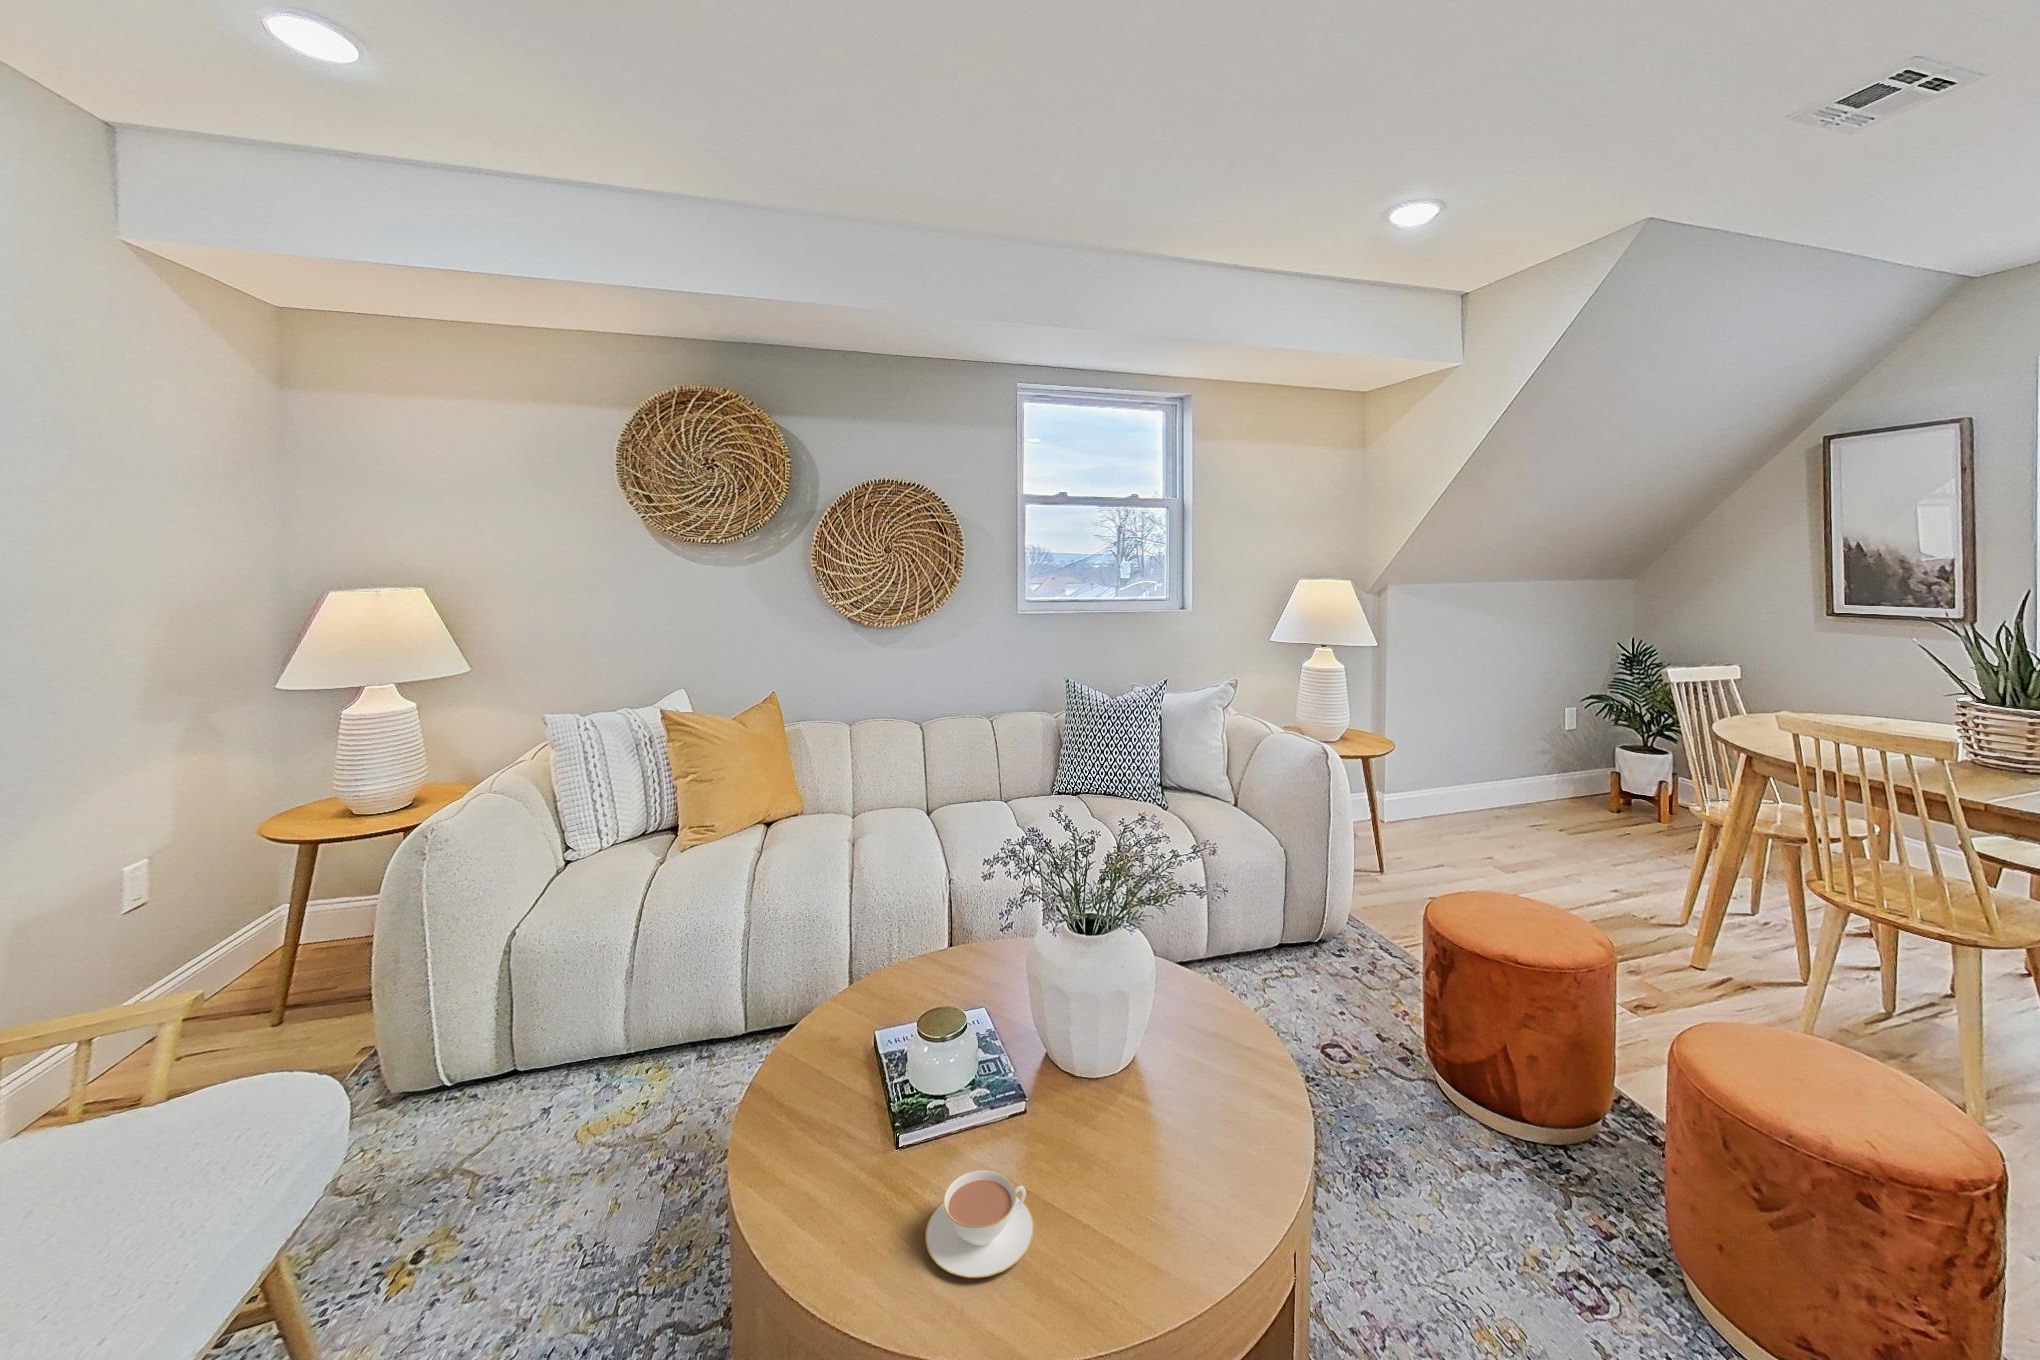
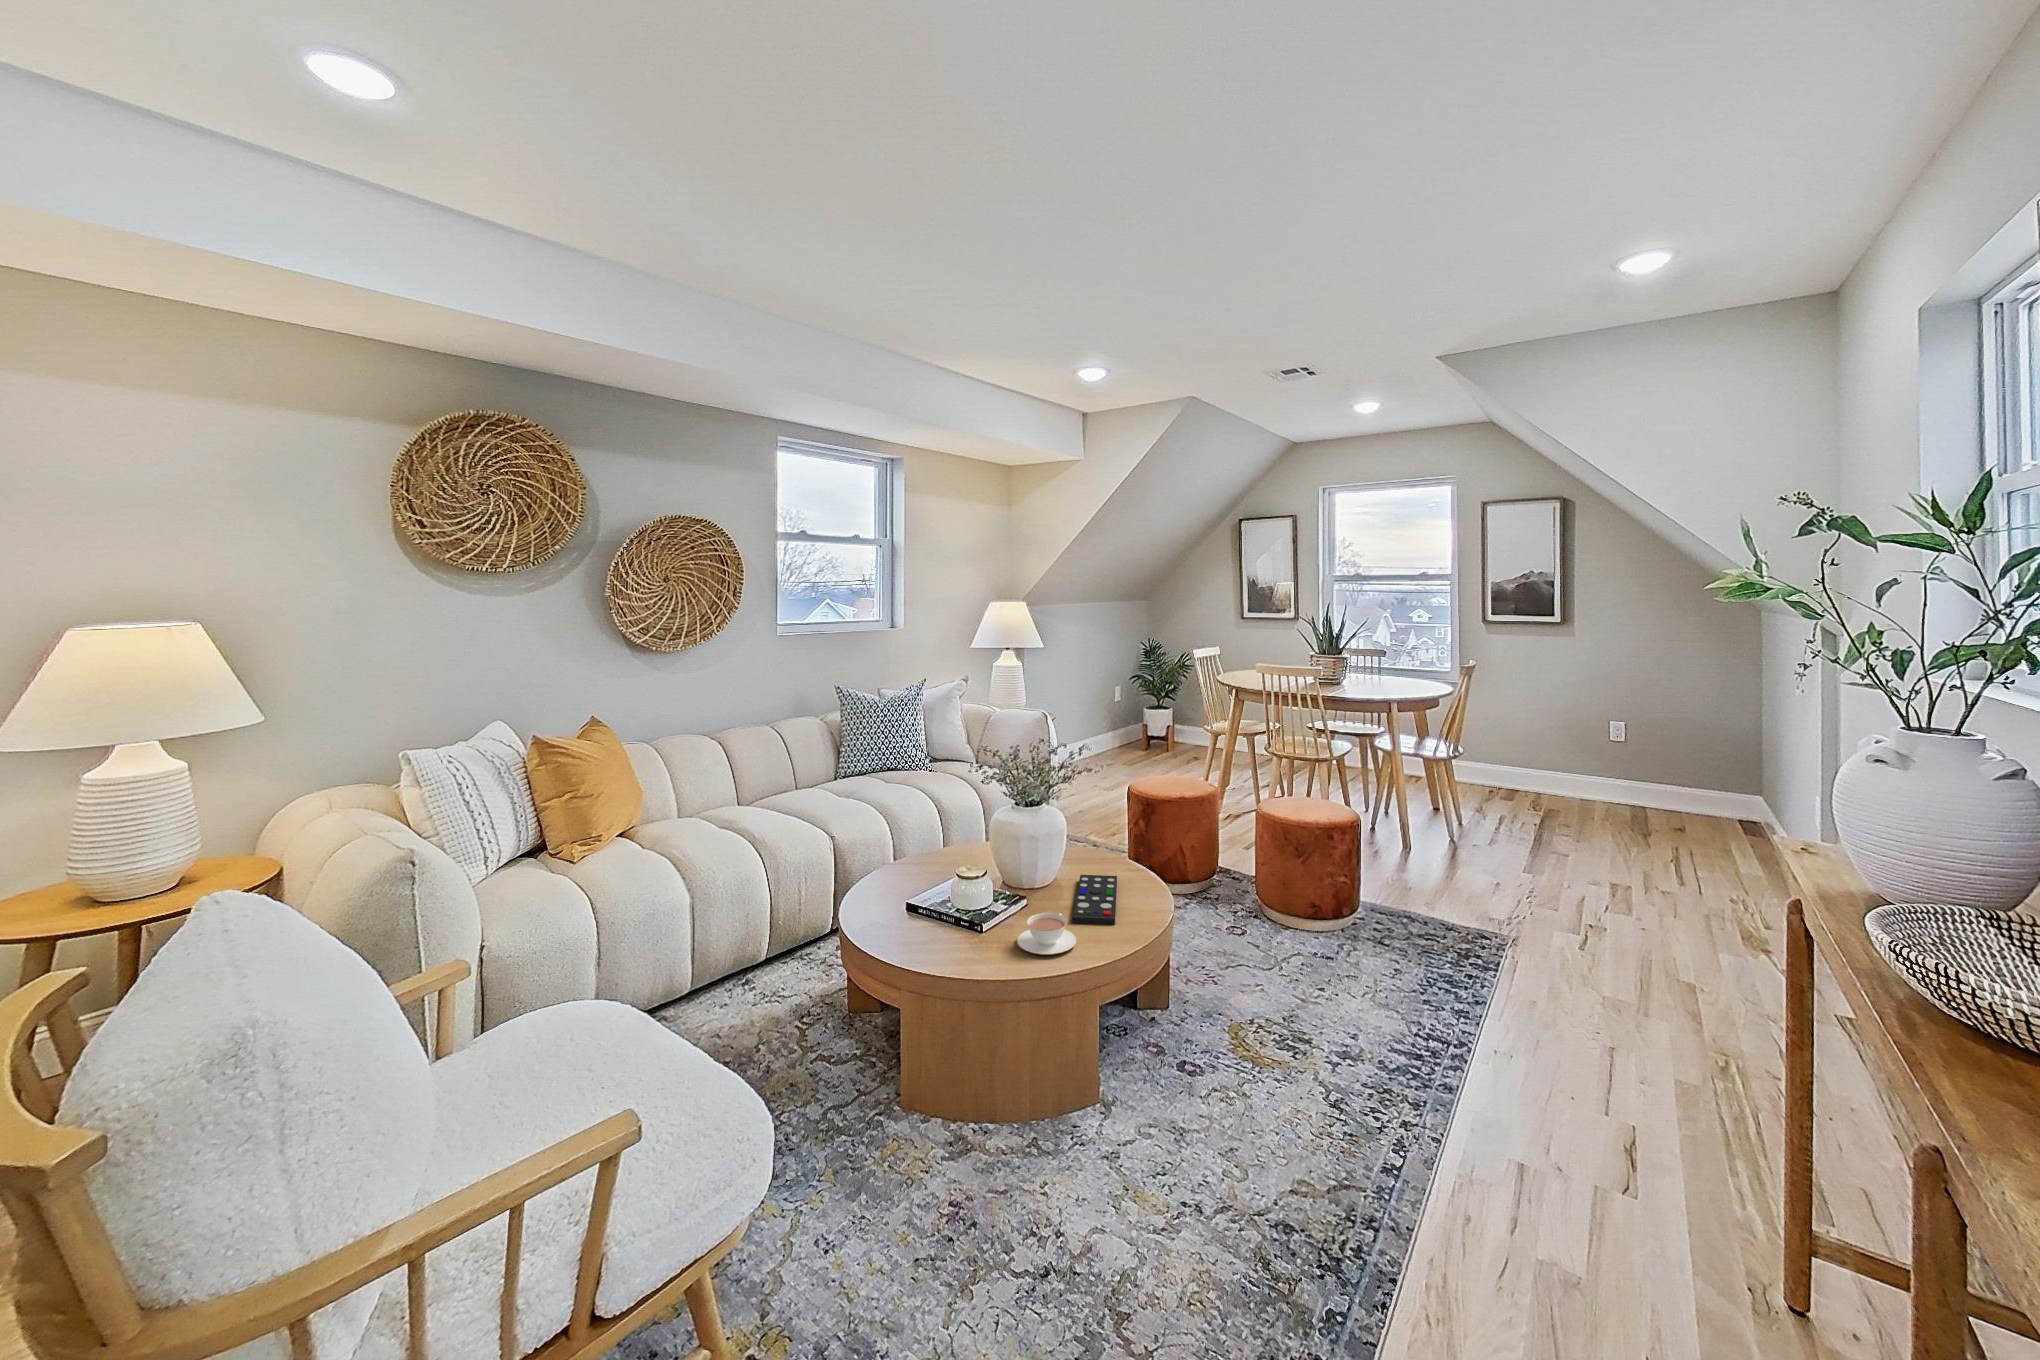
remote control: none [1069,1087,1237,1243] -> present [1073,875,1117,924]

